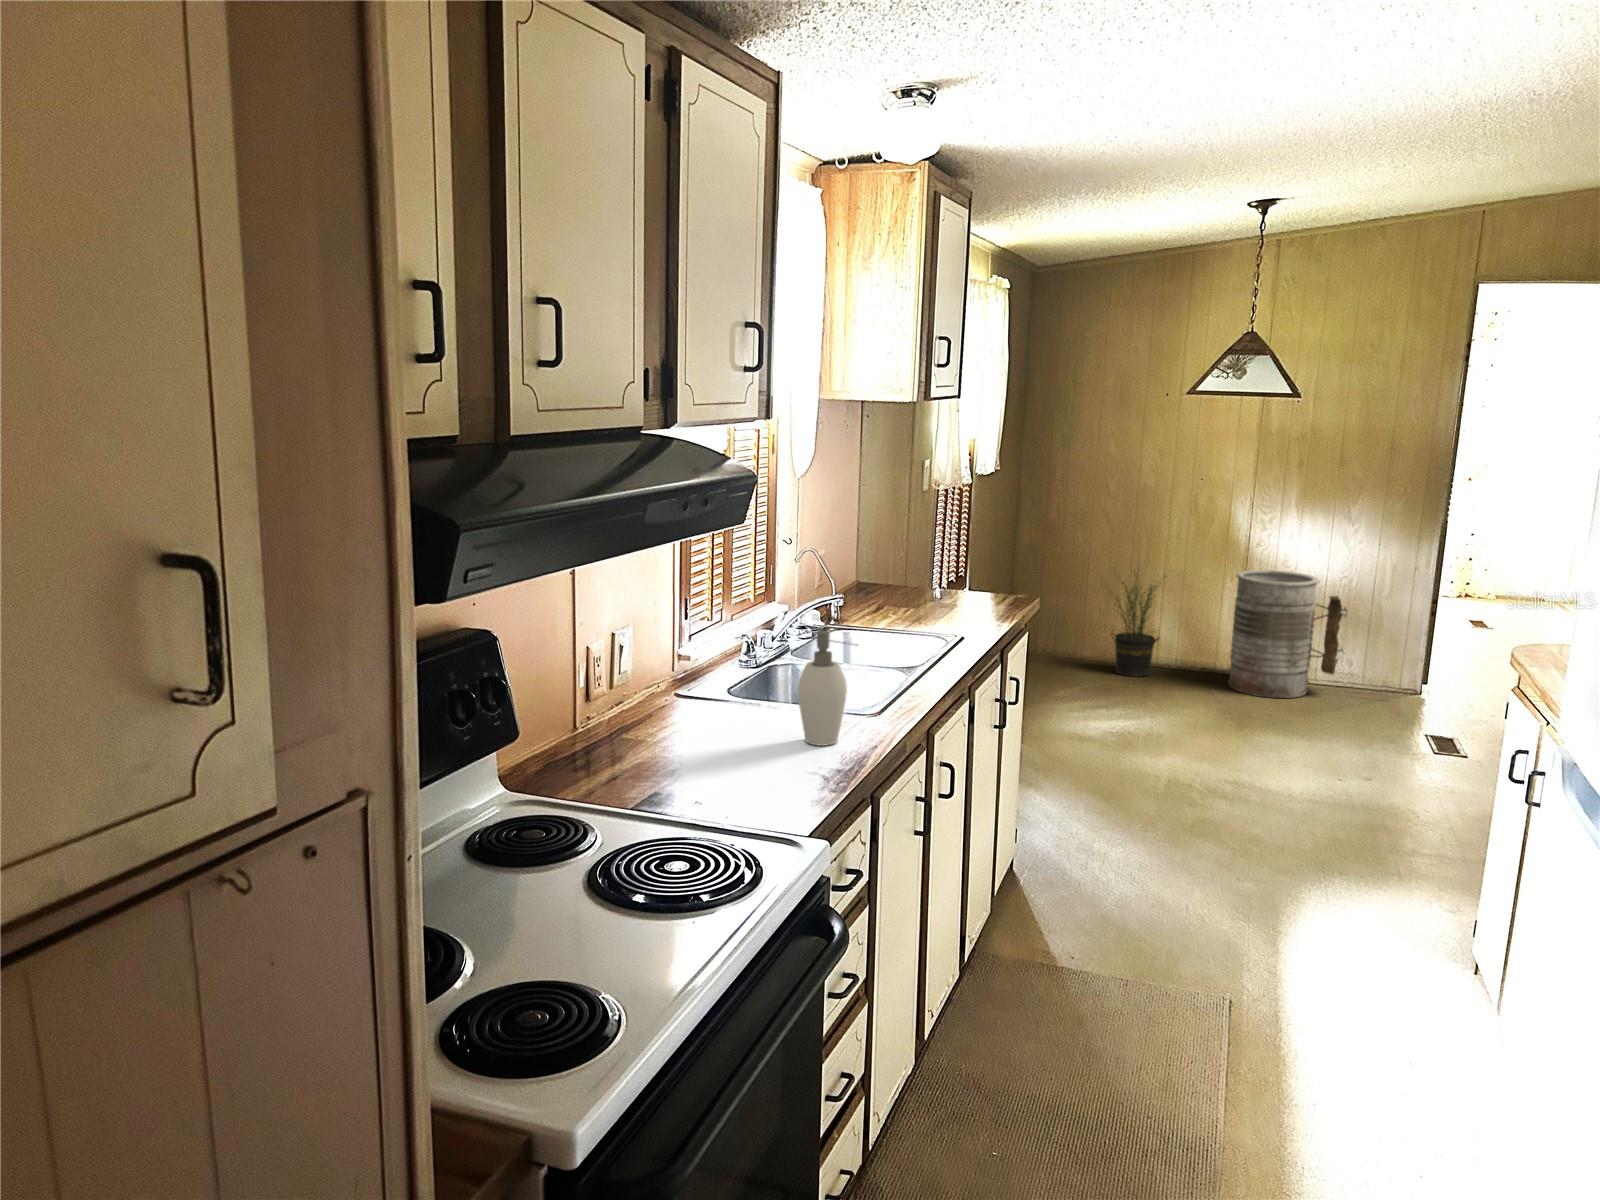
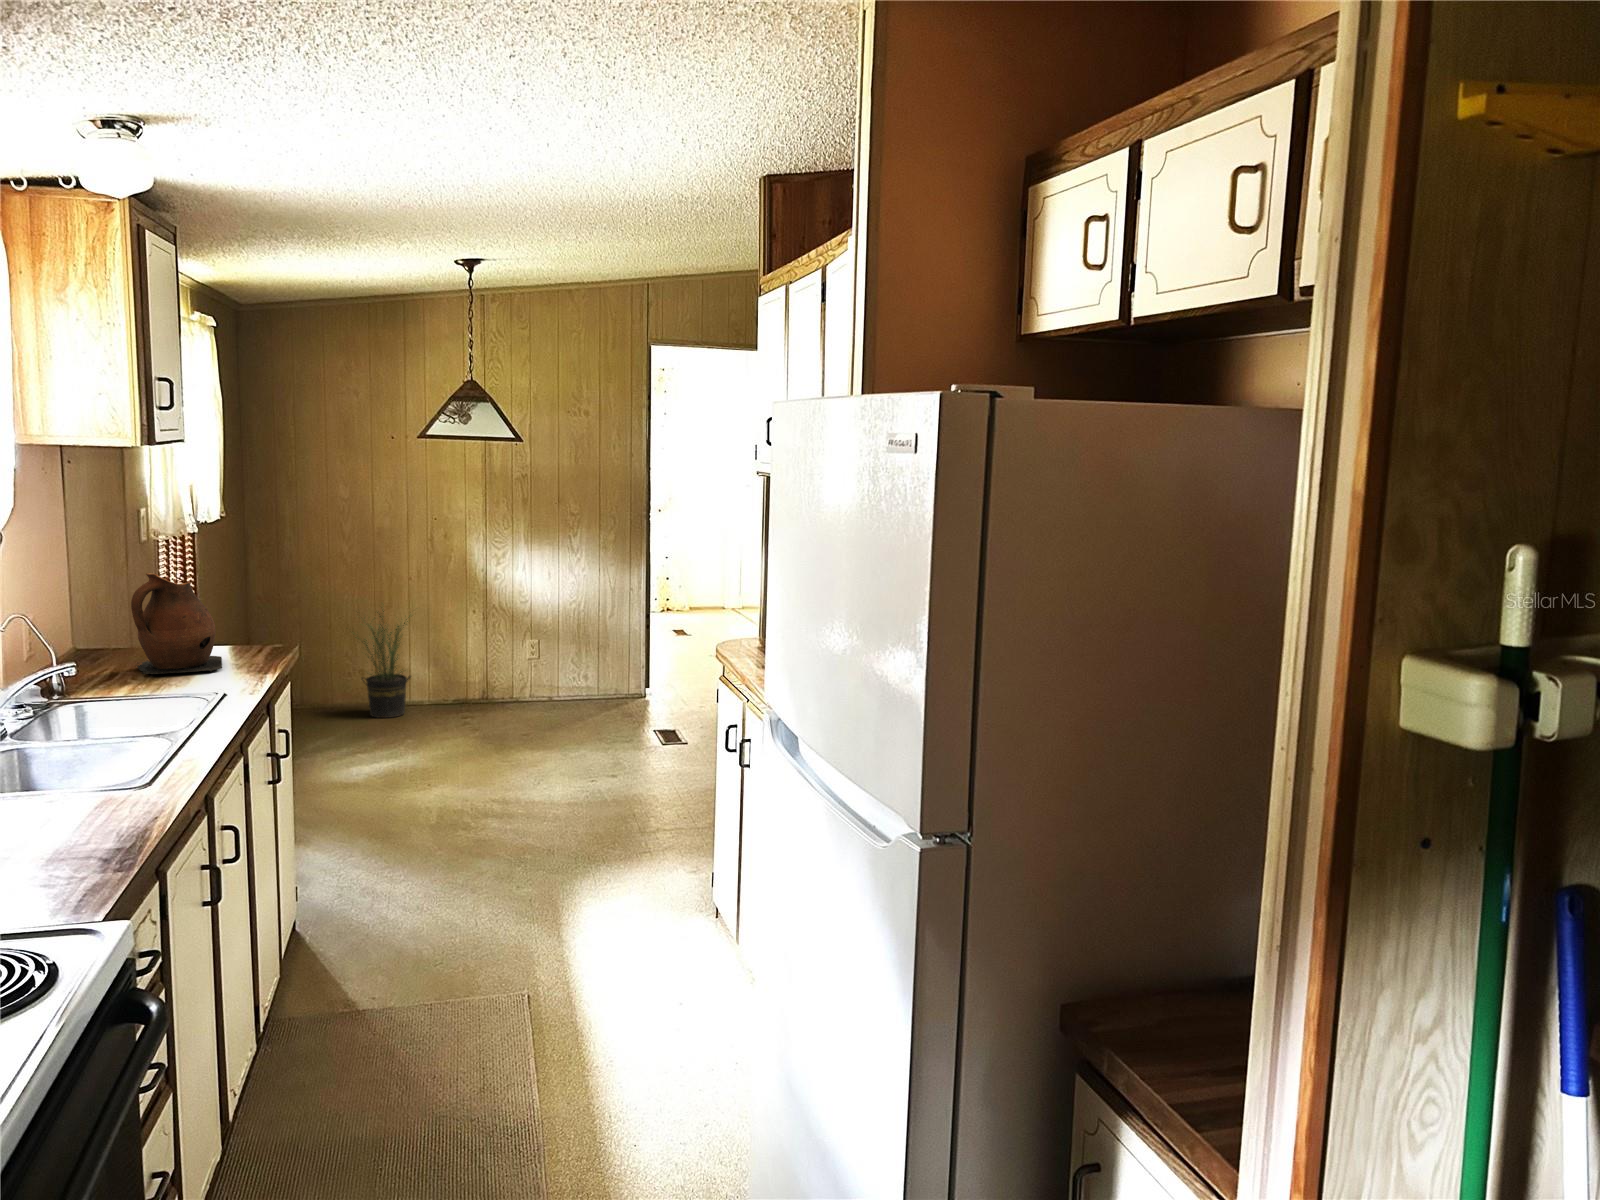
ceramic pitcher: none [898,517,971,614] -> present [131,573,222,674]
trash can: present [1228,570,1348,698] -> none [478,600,580,719]
soap dispenser: present [797,631,850,746] -> none [49,703,124,830]

